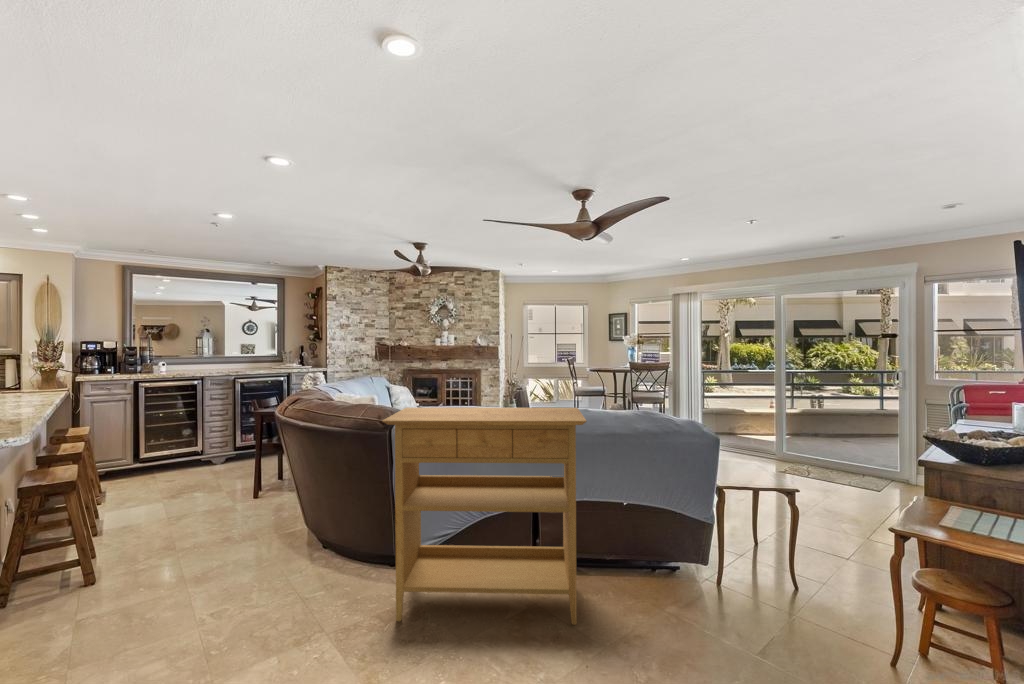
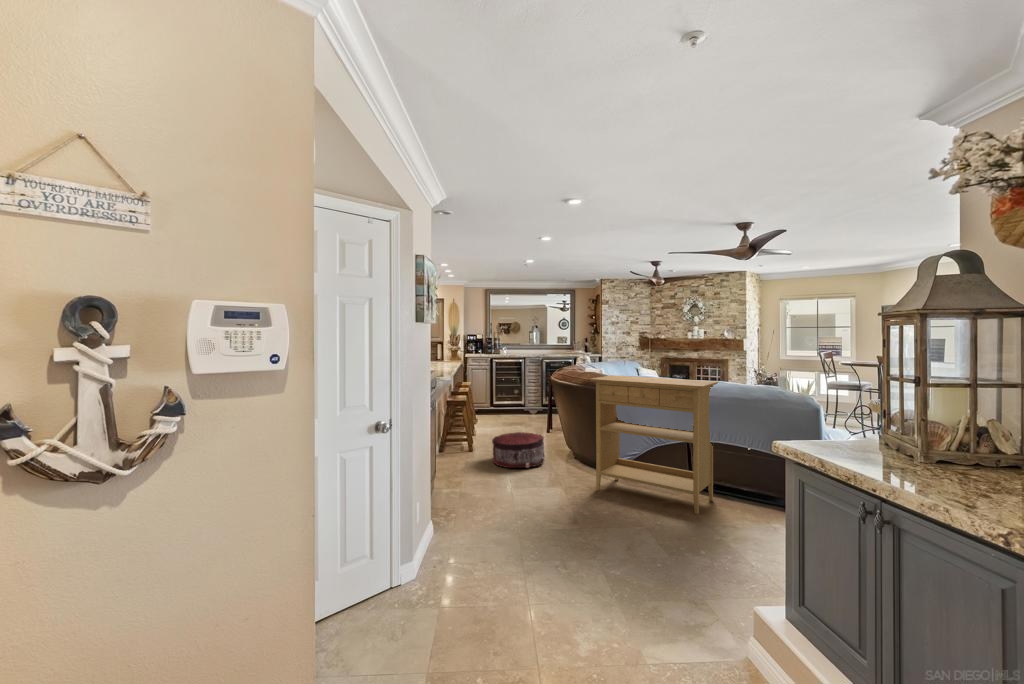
pouf: none [149,521,273,615] -> present [492,432,544,468]

